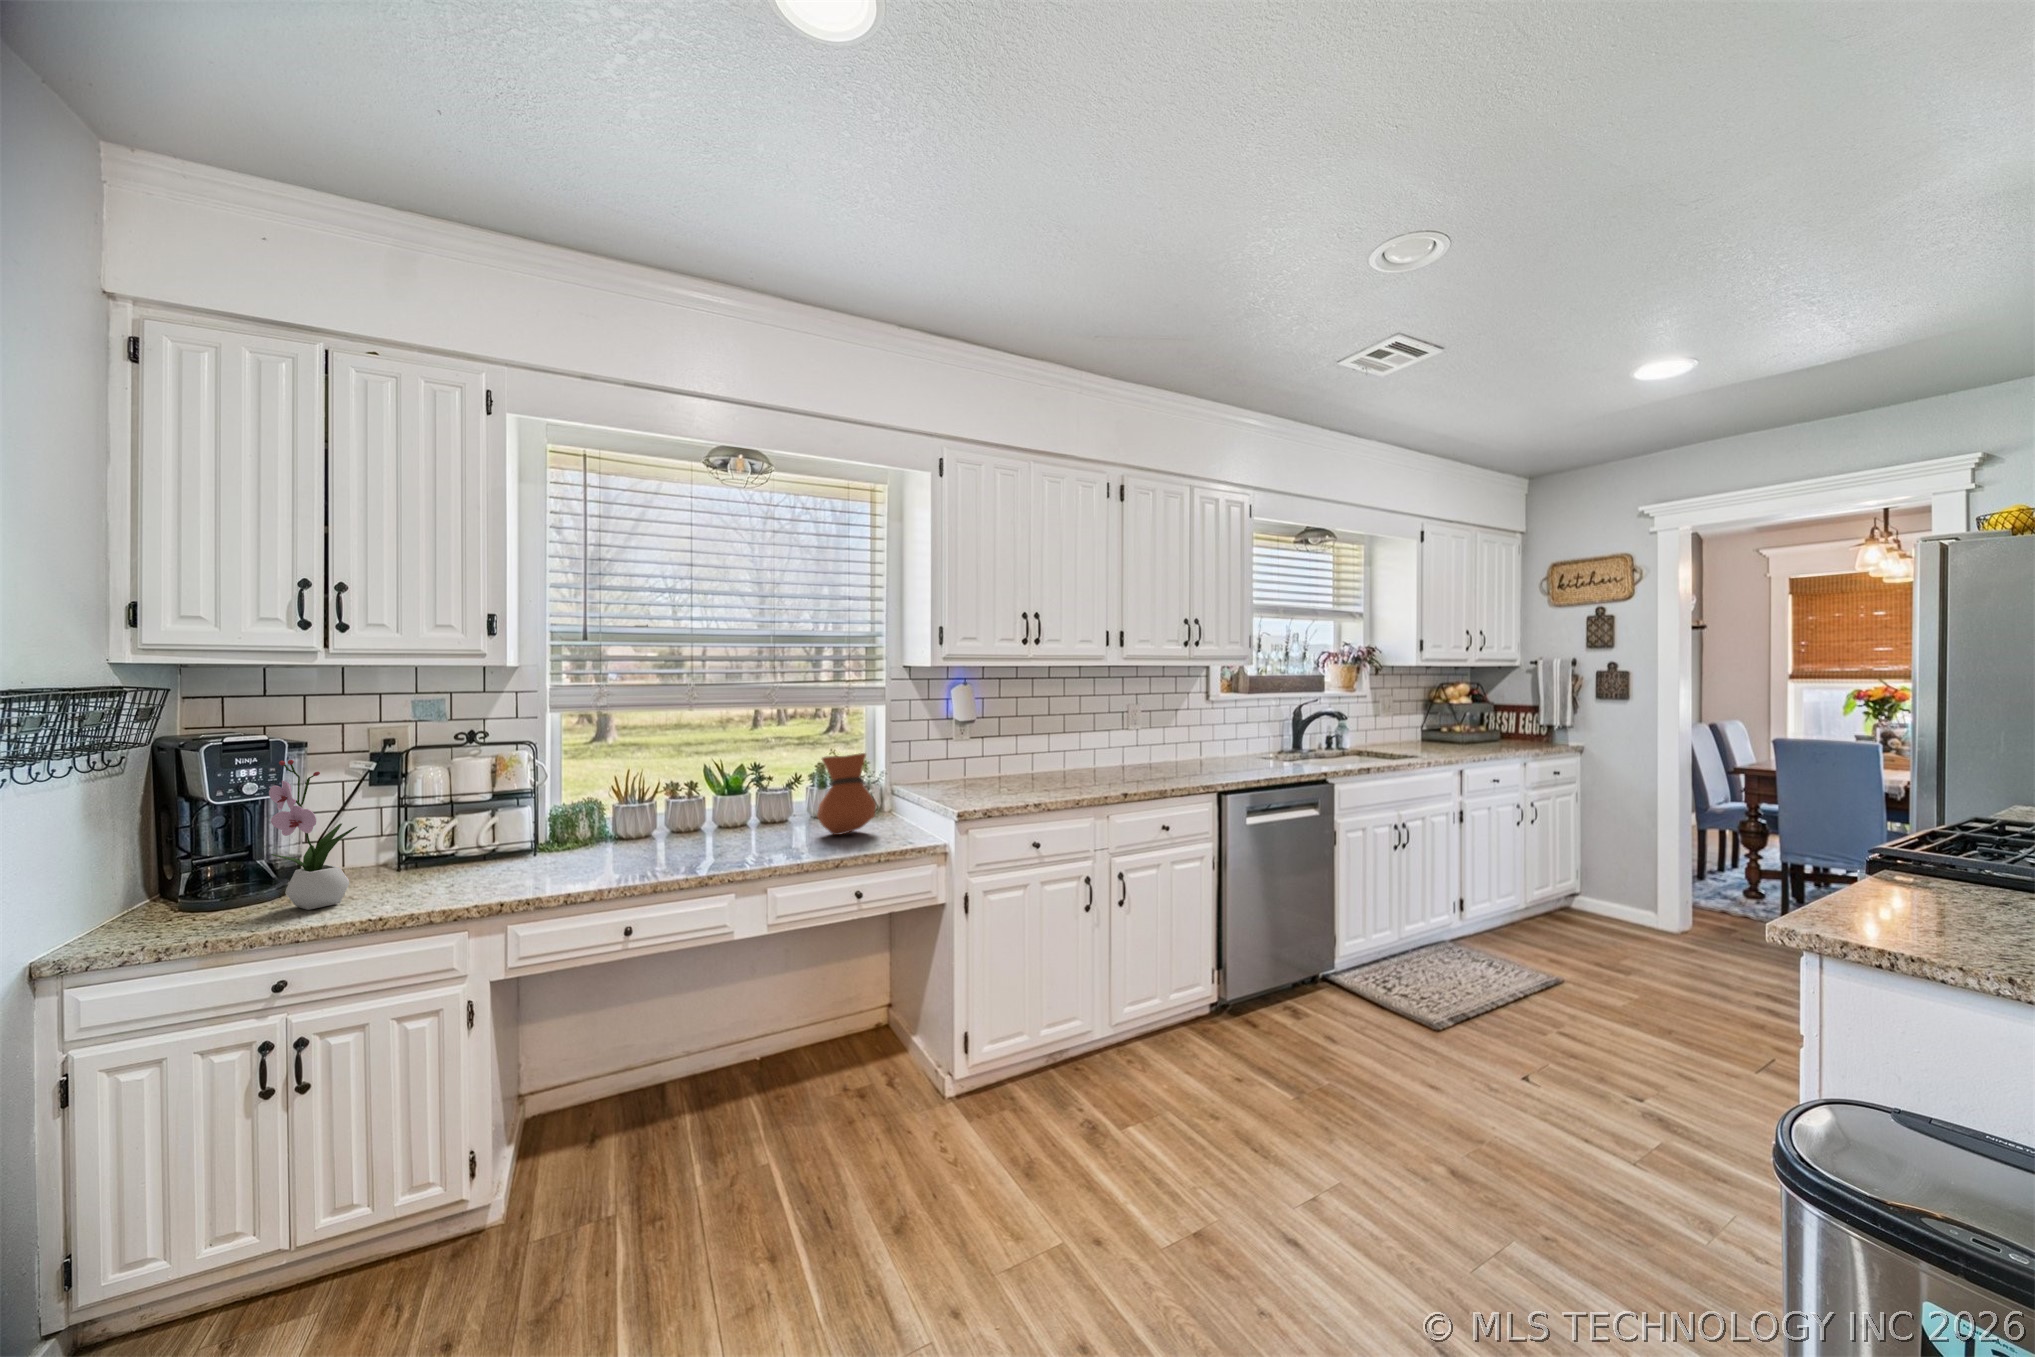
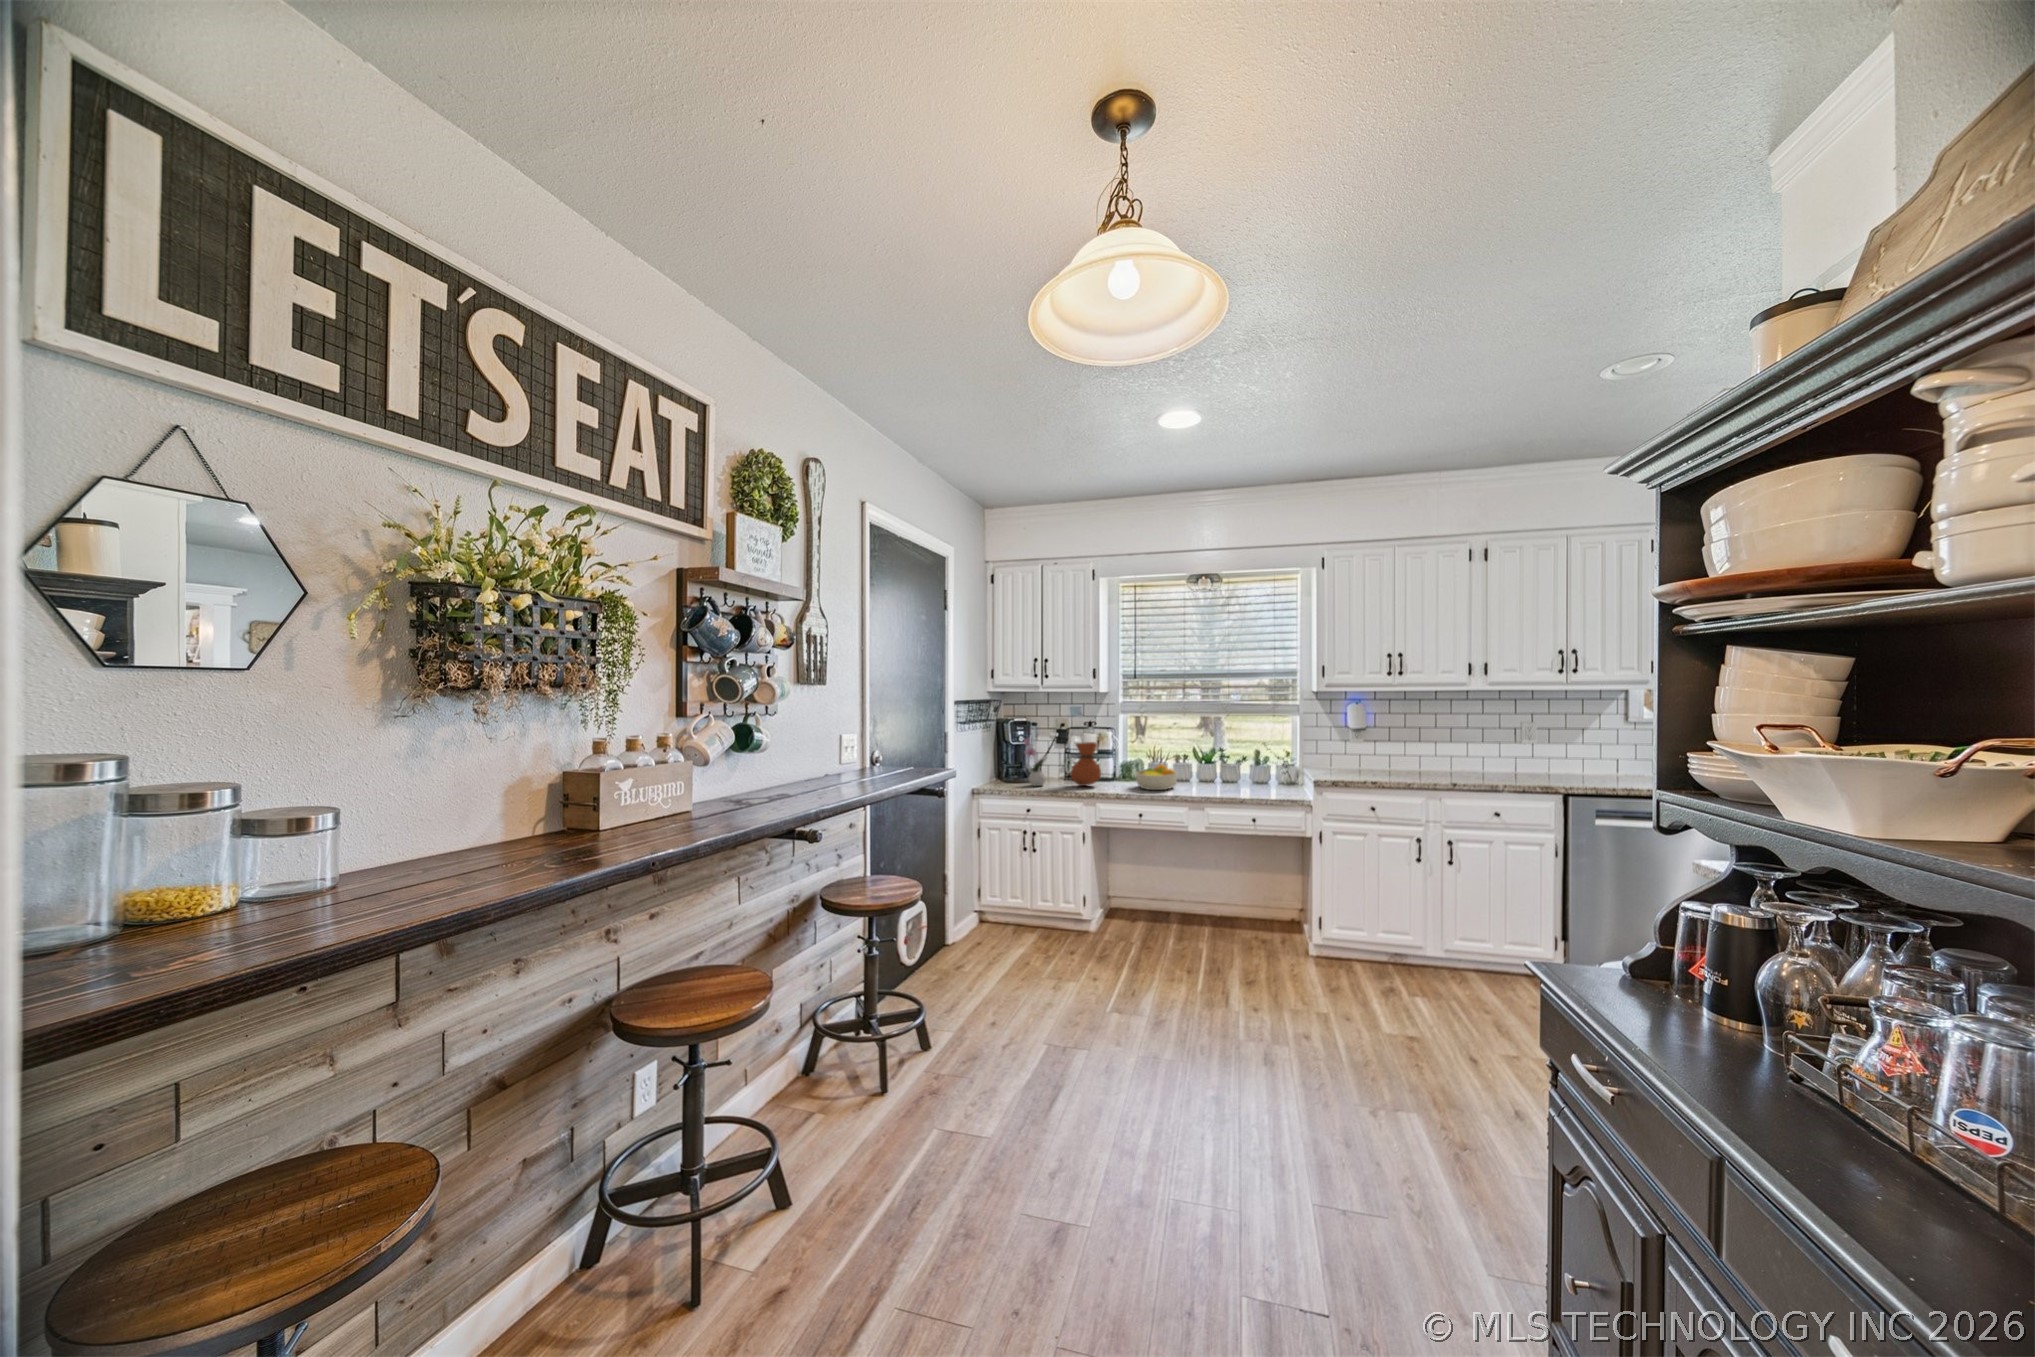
vase: present [817,753,876,835] -> present [1070,742,1101,786]
fruit bowl: none [601,808,698,869] -> present [1136,764,1178,790]

